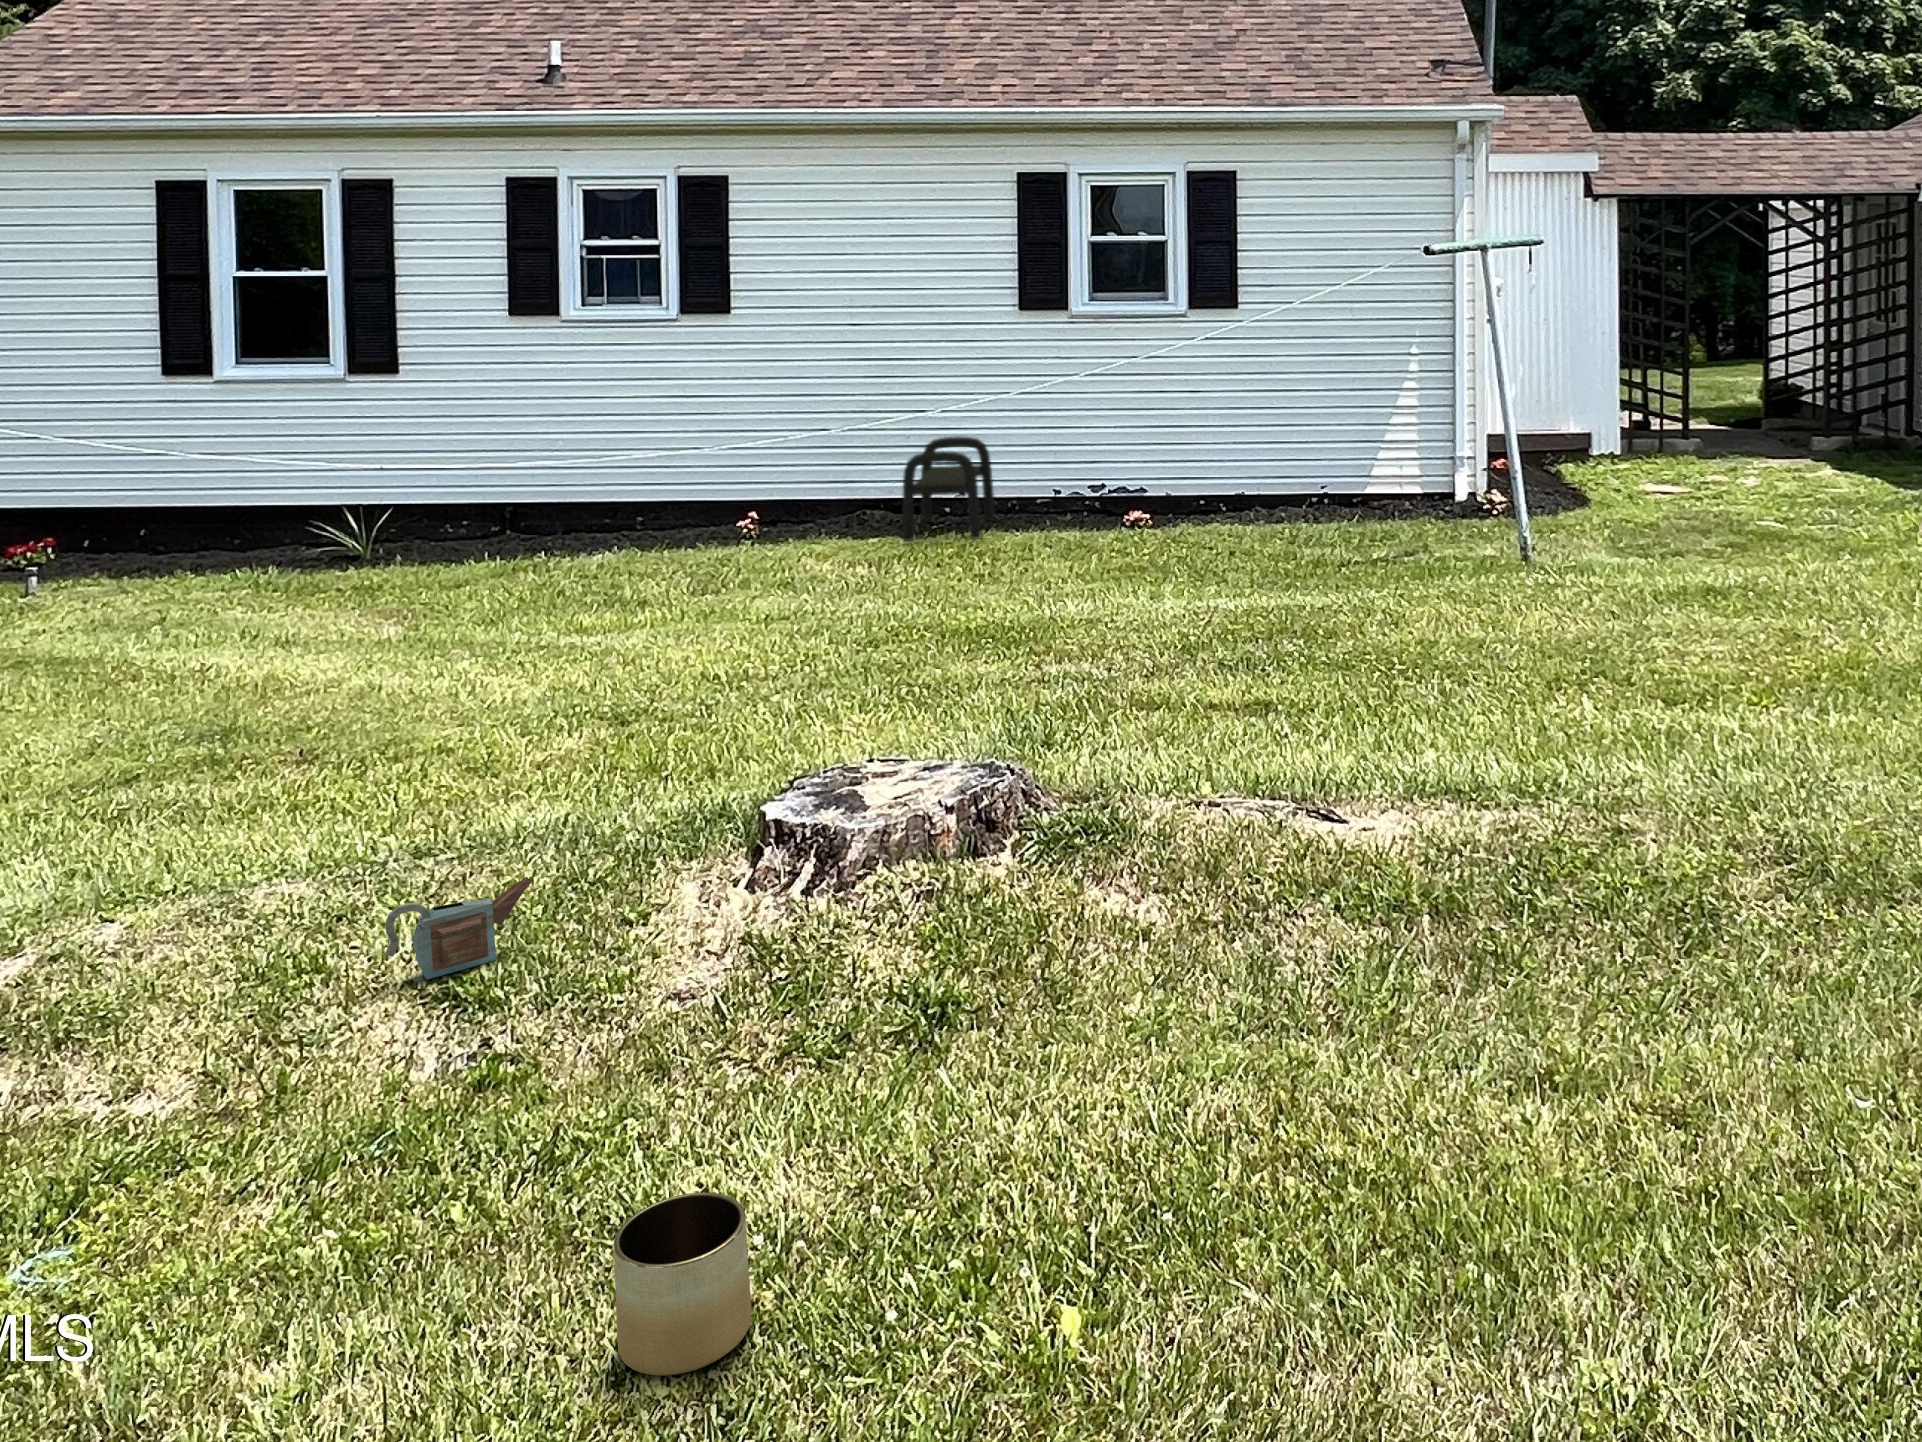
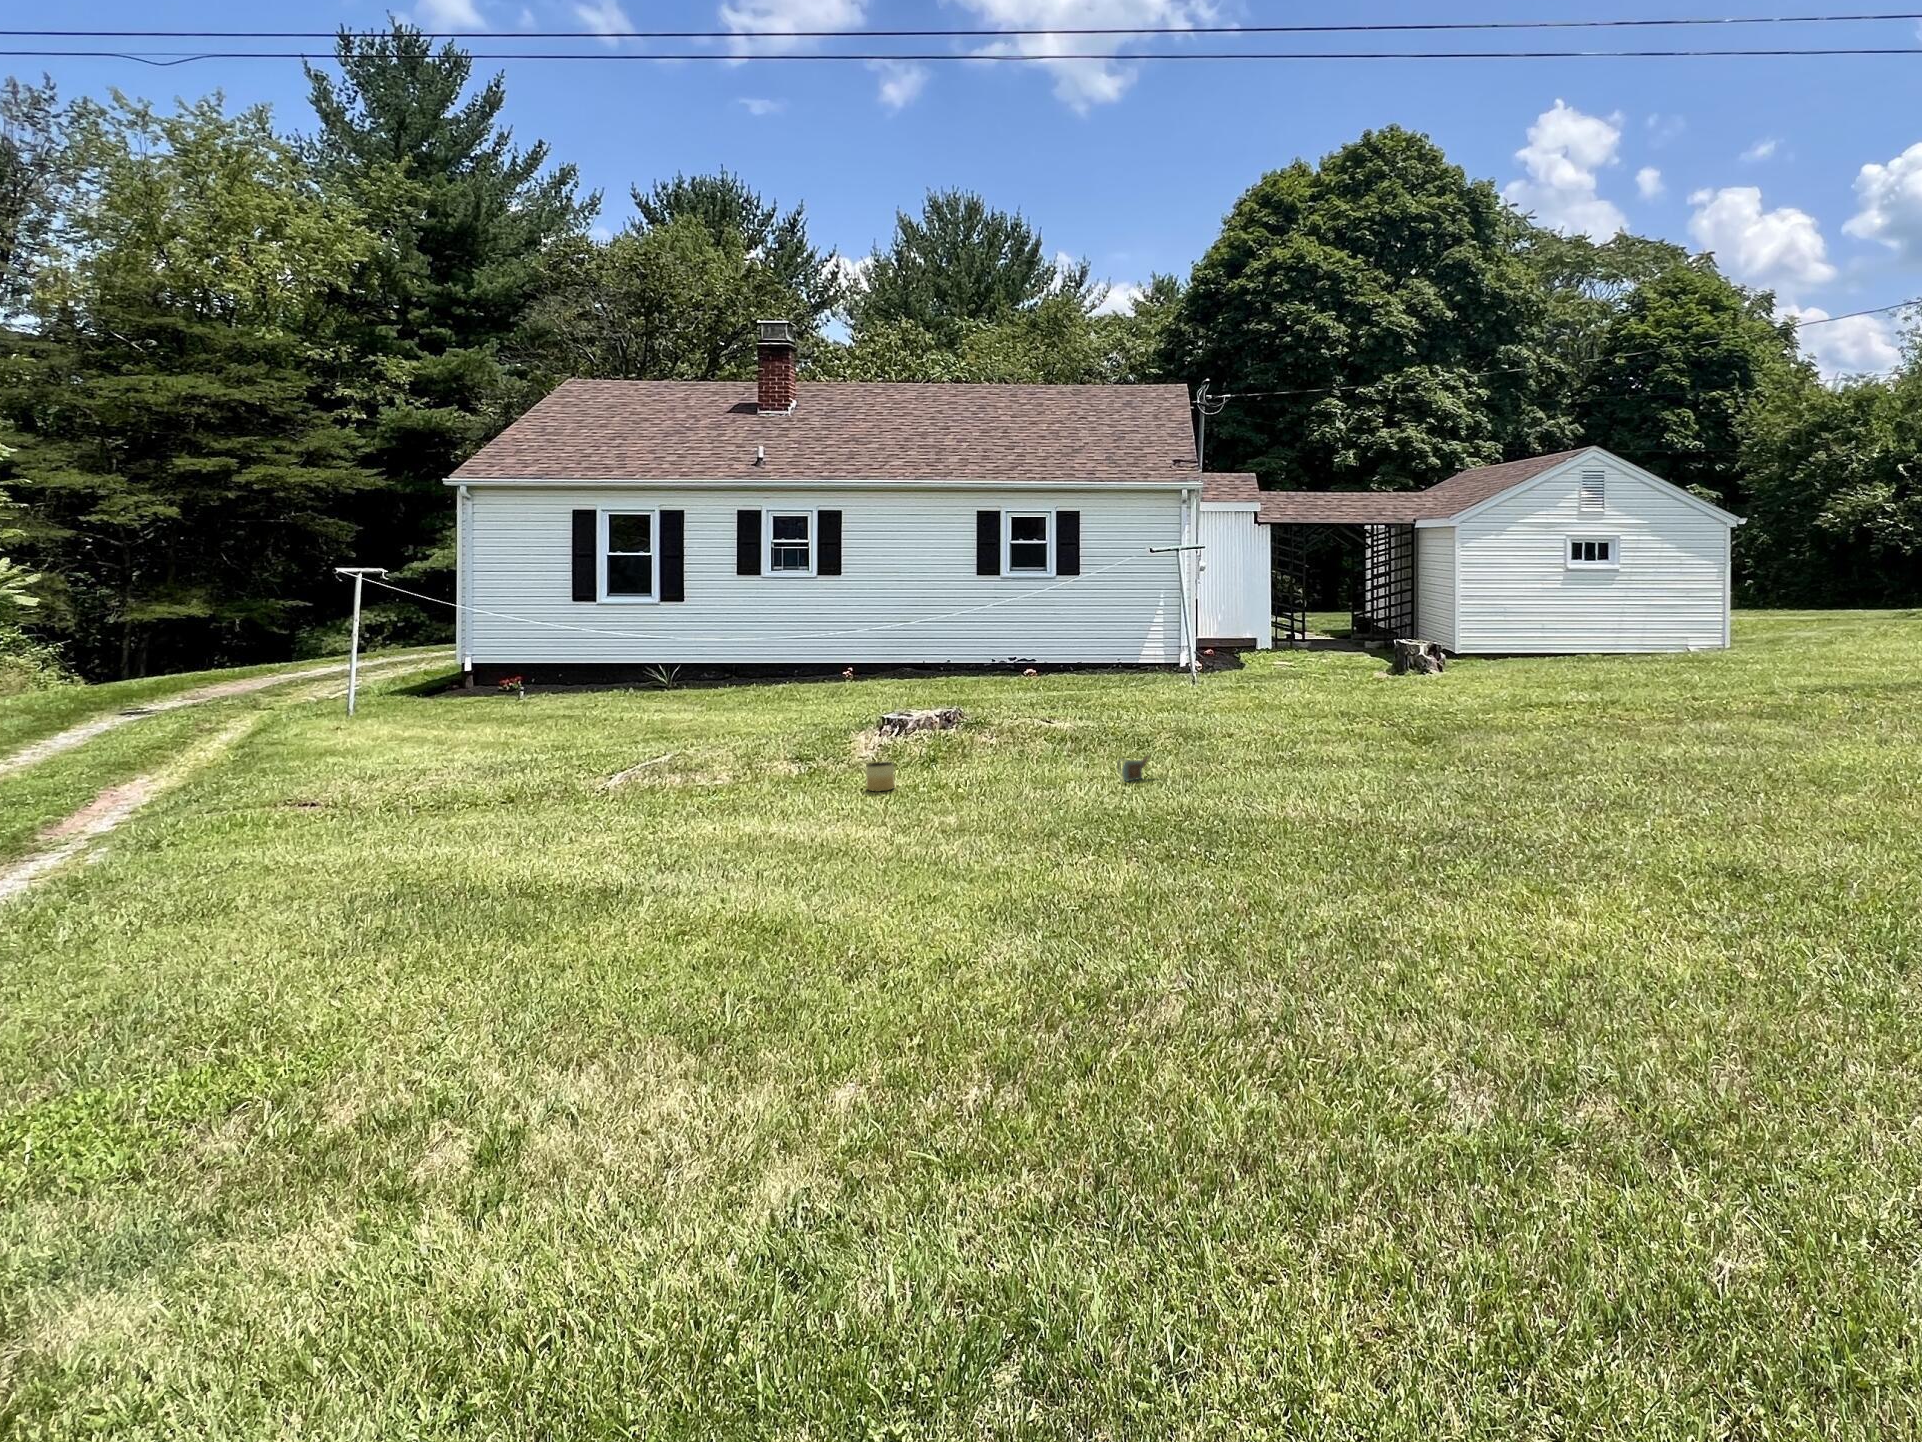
bench: present [903,437,995,541] -> none [917,634,960,680]
watering can: present [385,877,533,980] -> present [1117,756,1149,781]

